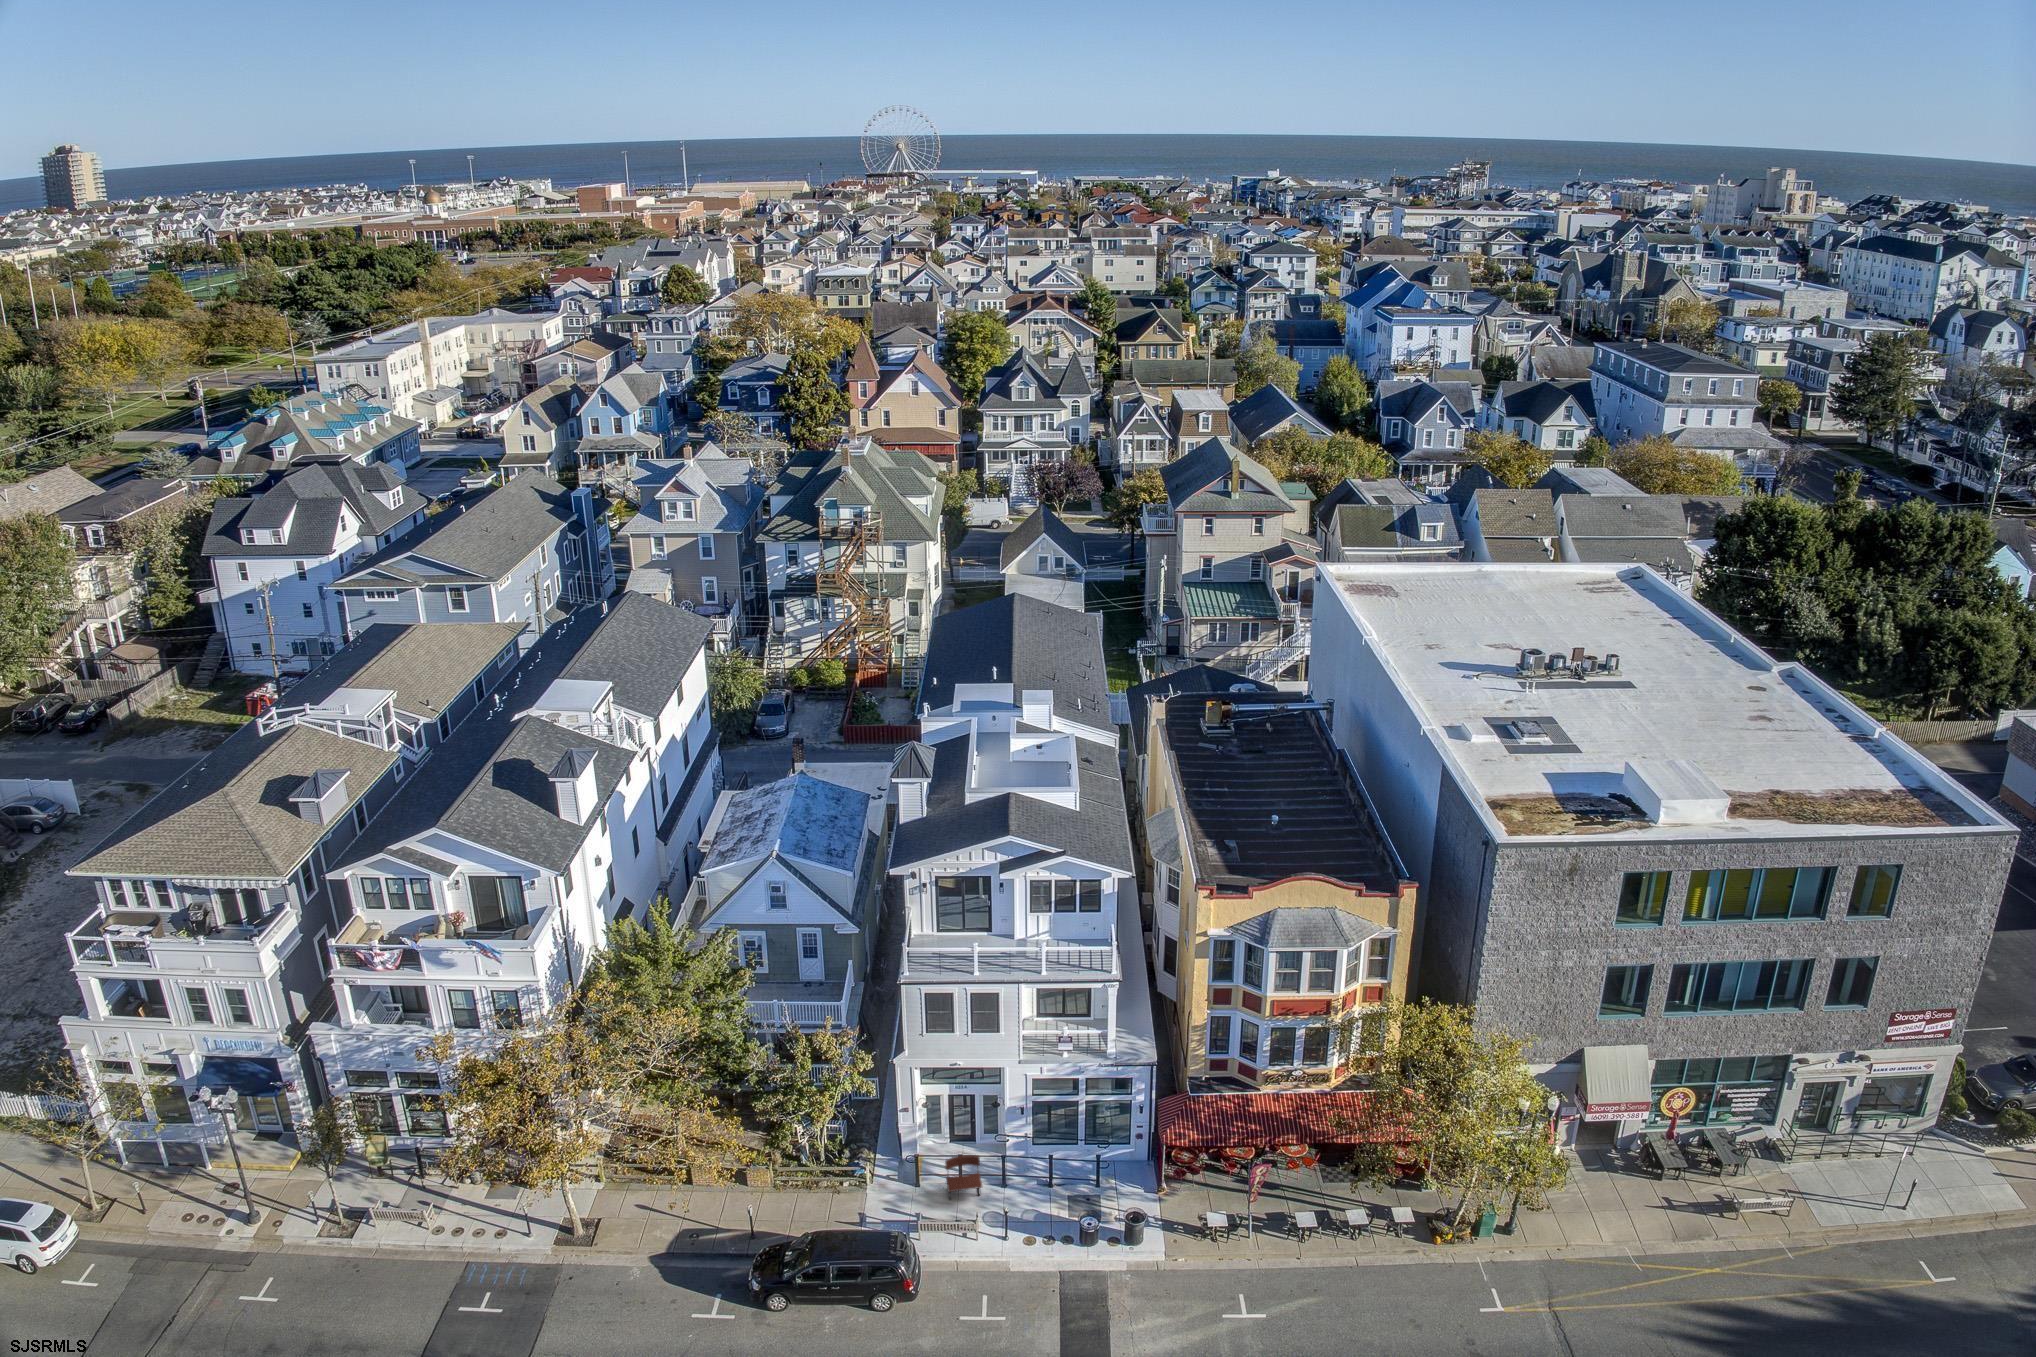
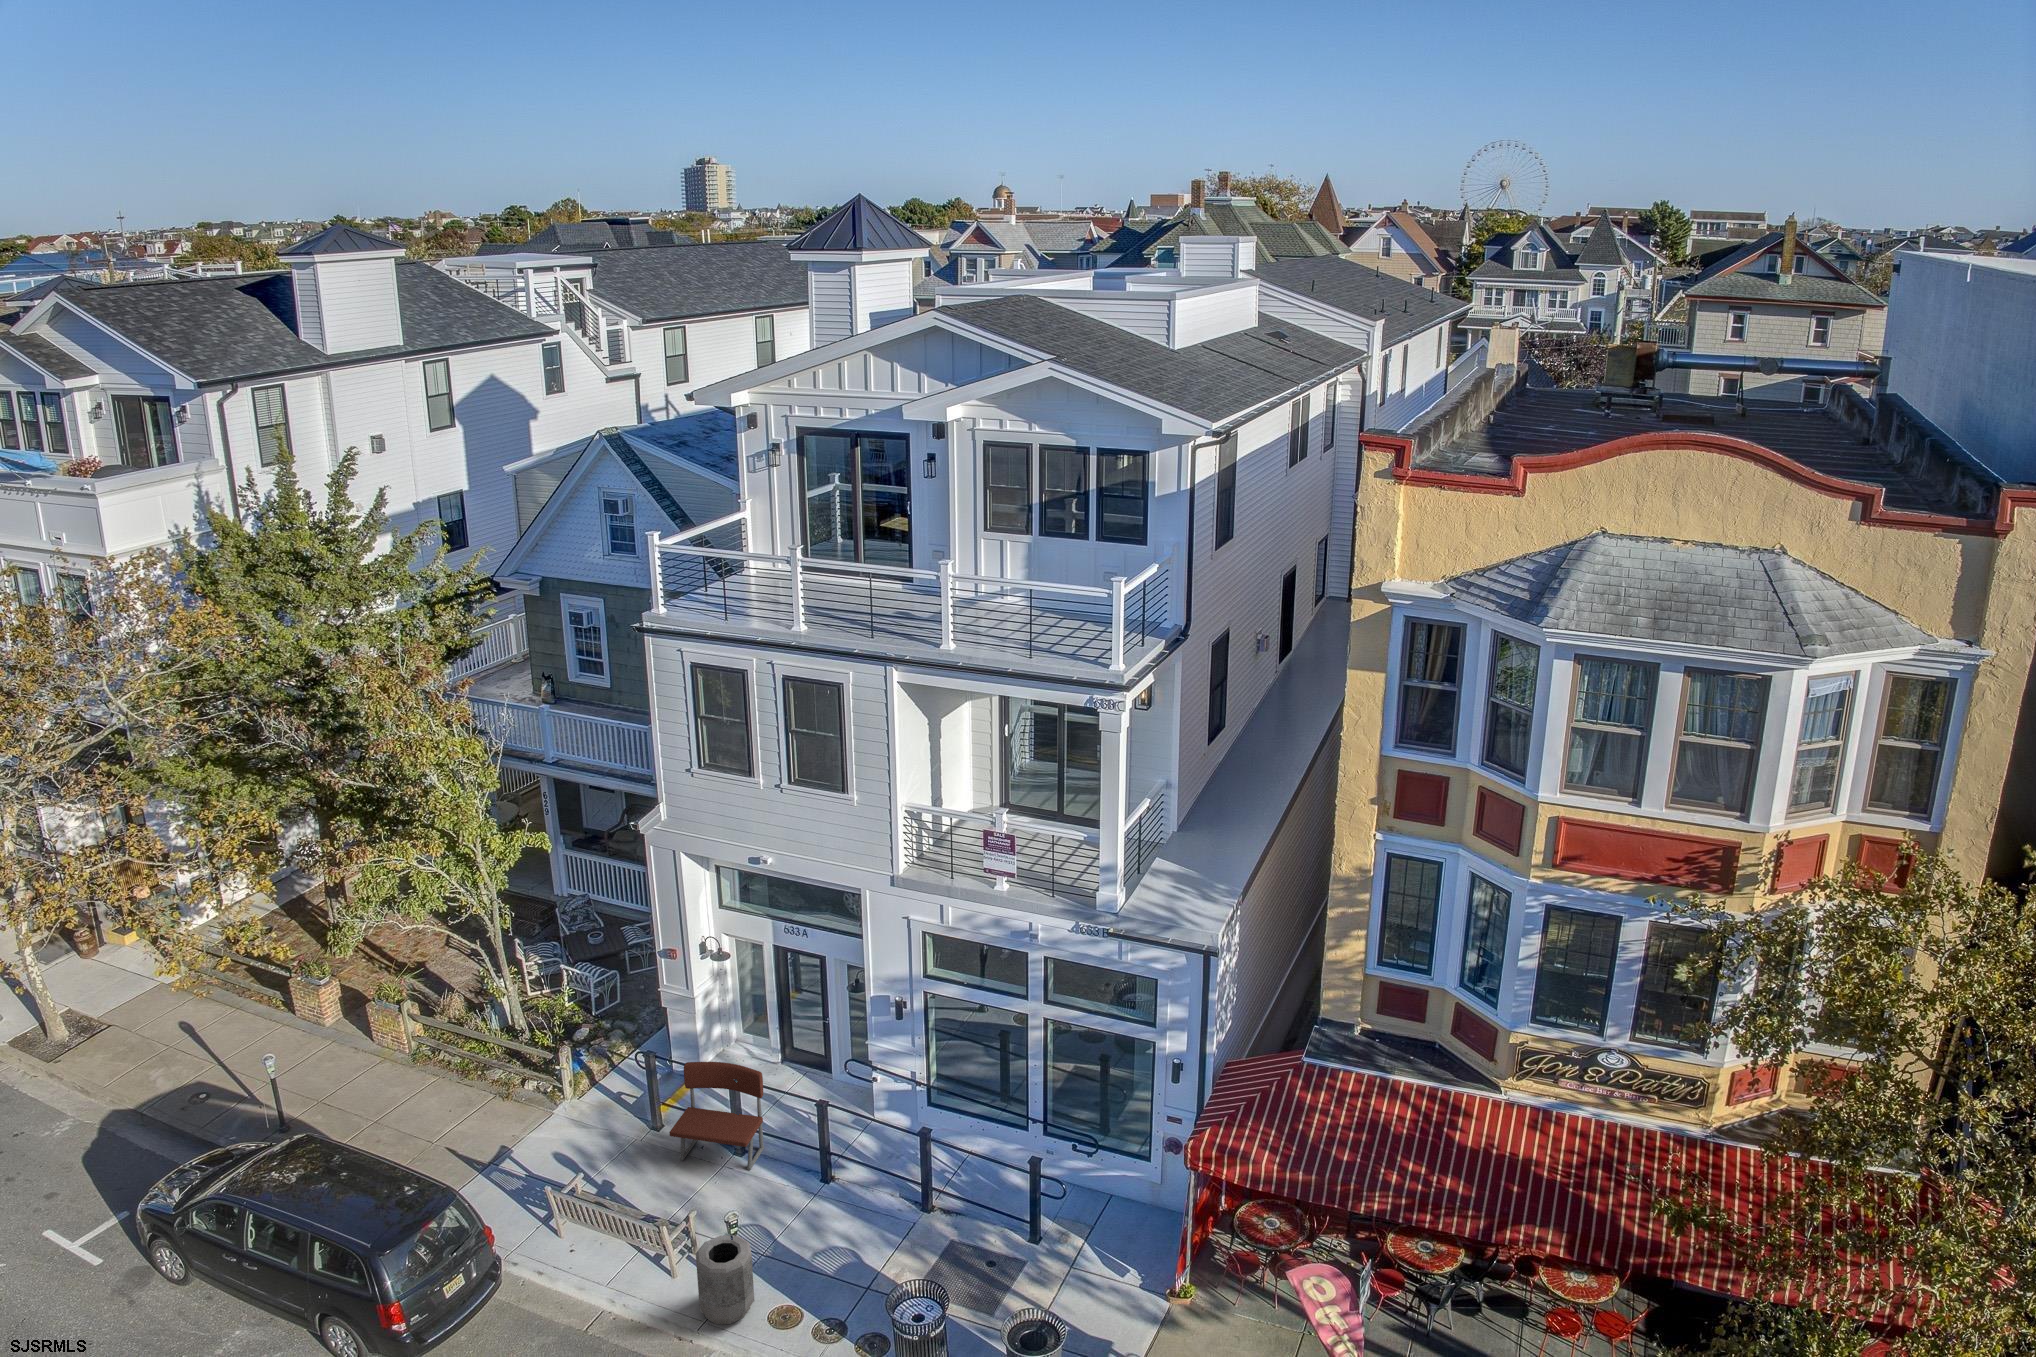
trash can: none [1005,1224,1026,1259] -> present [696,1235,754,1324]

